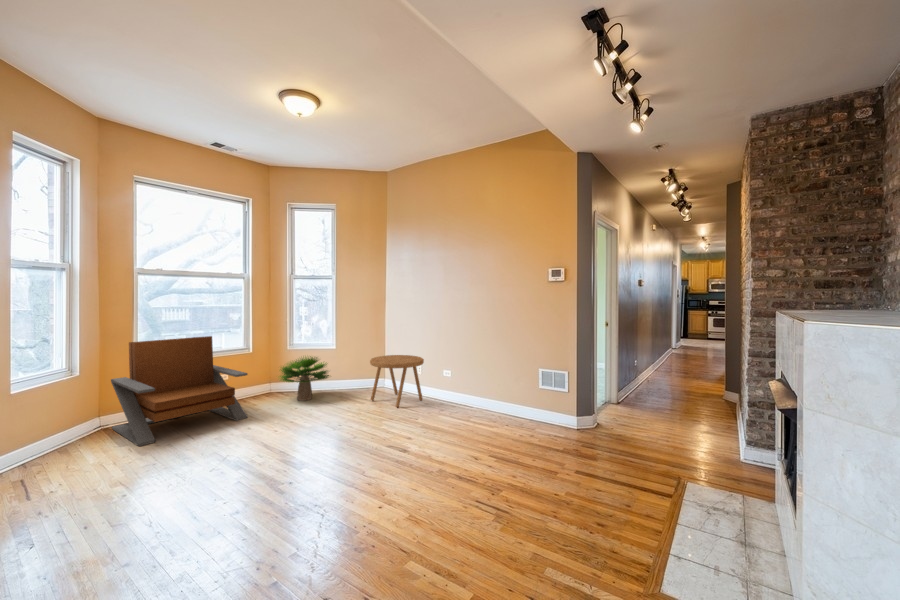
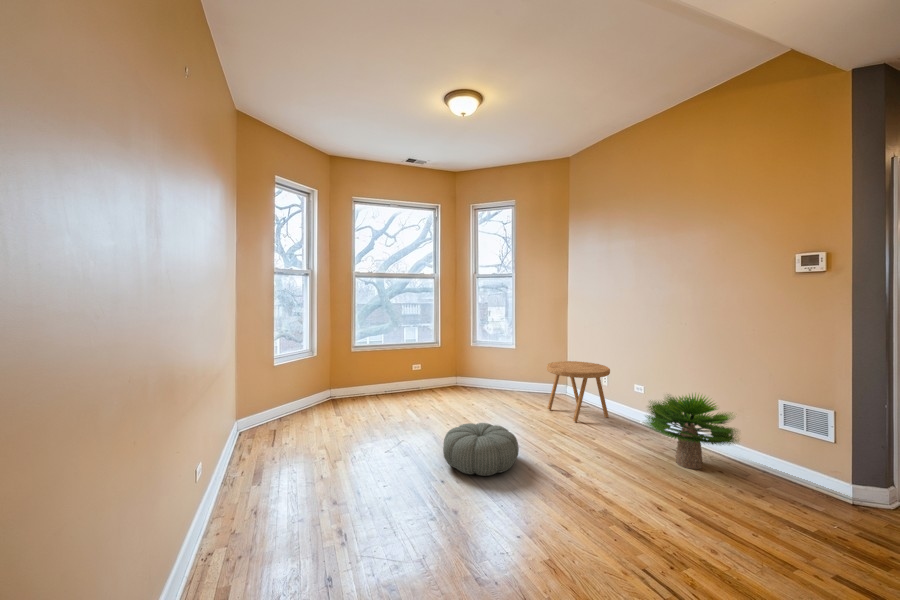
lounge chair: present [111,336,247,446] -> none [336,331,430,420]
potted plant: present [280,356,329,401] -> present [646,394,737,469]
pouf: none [283,419,360,470] -> present [443,423,519,476]

